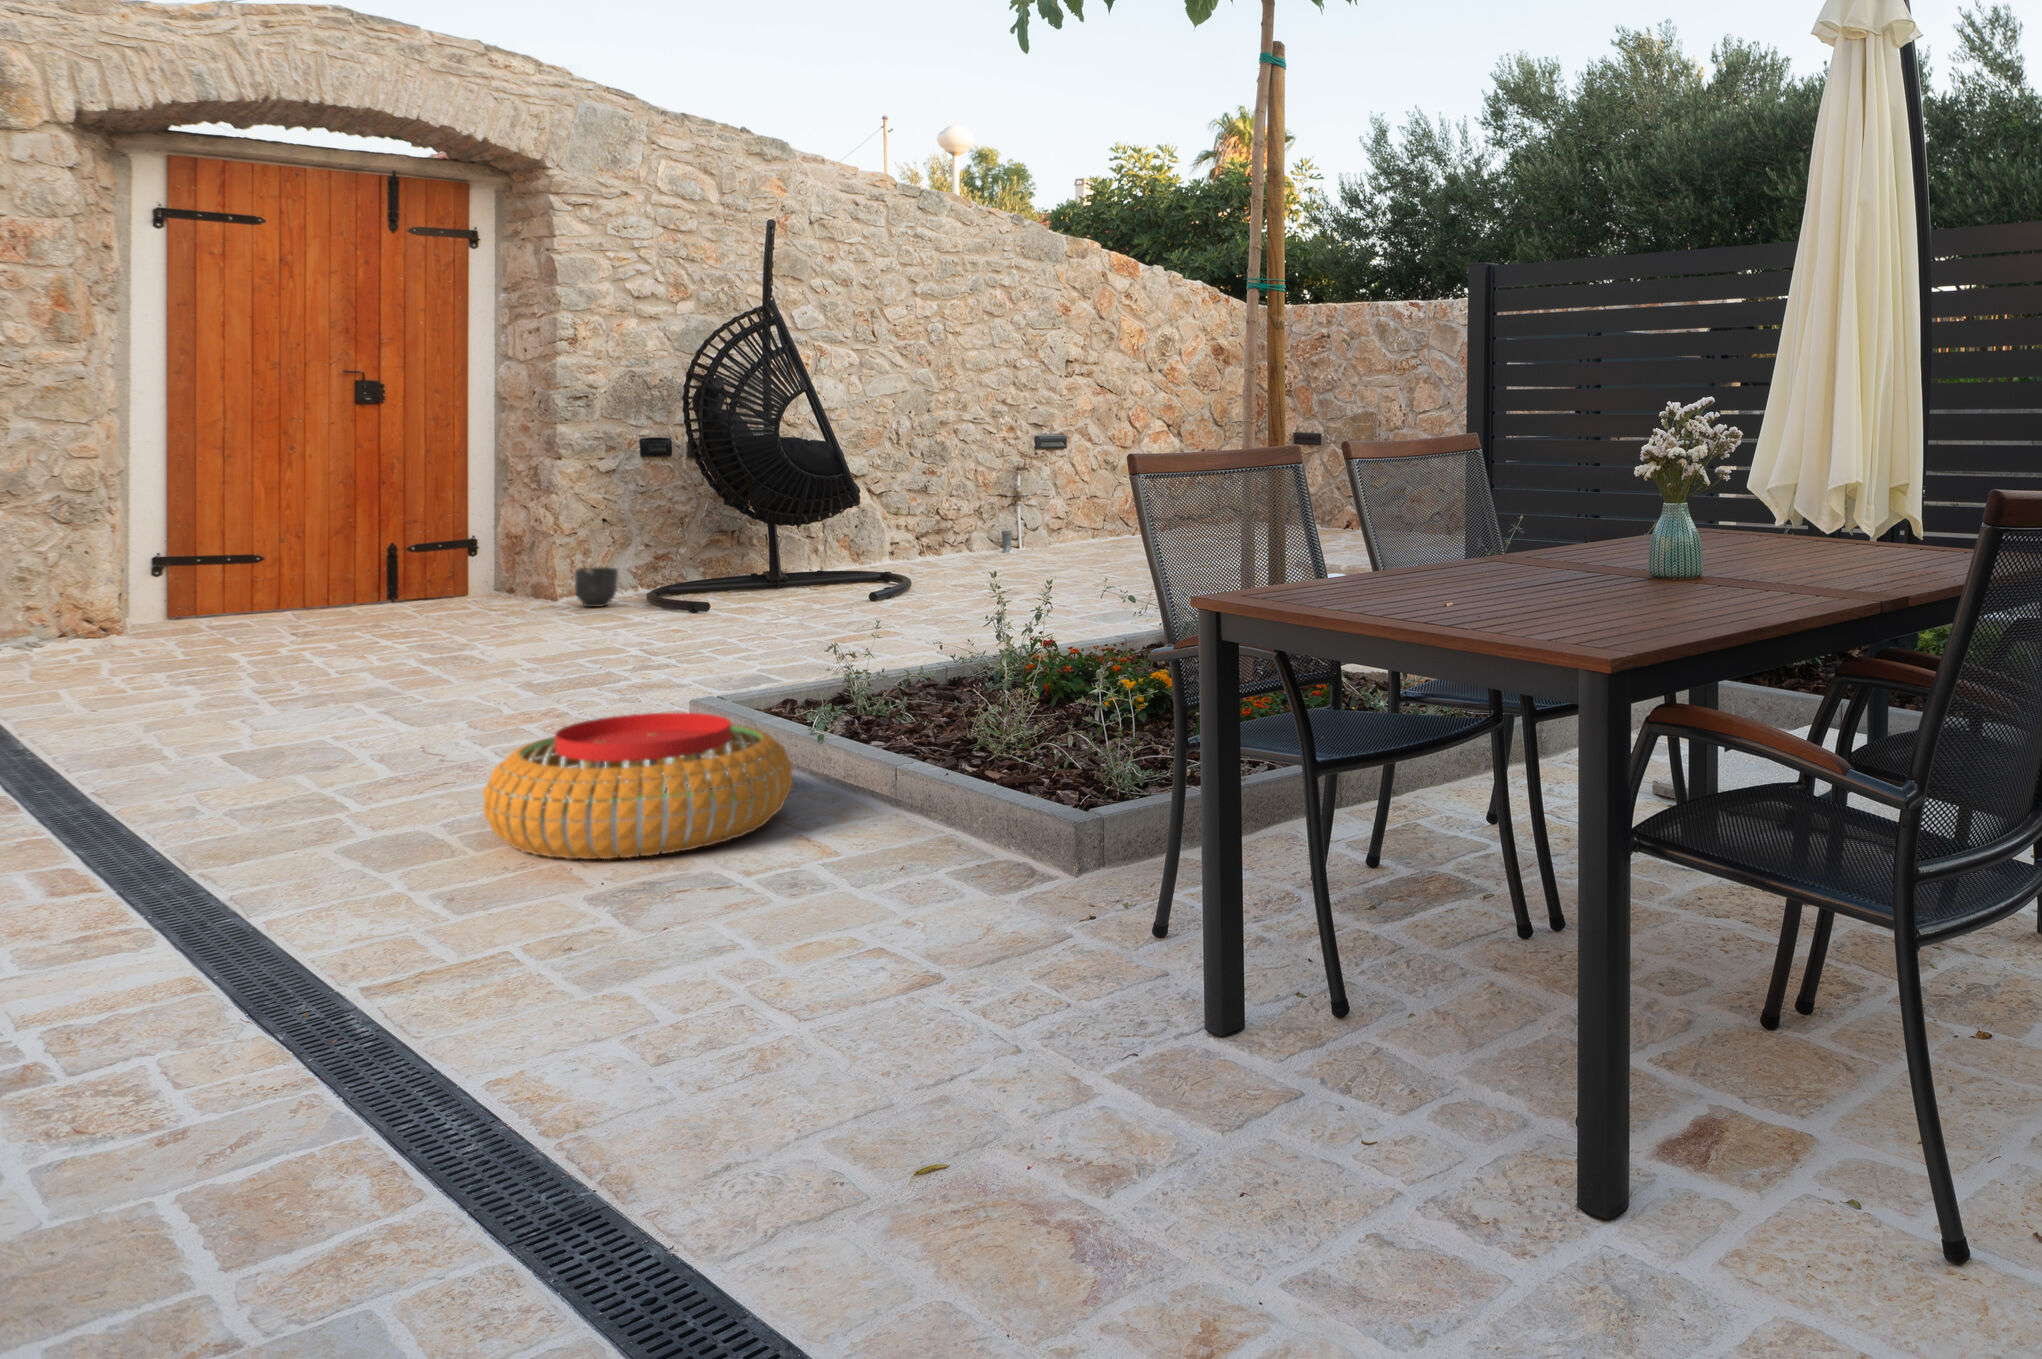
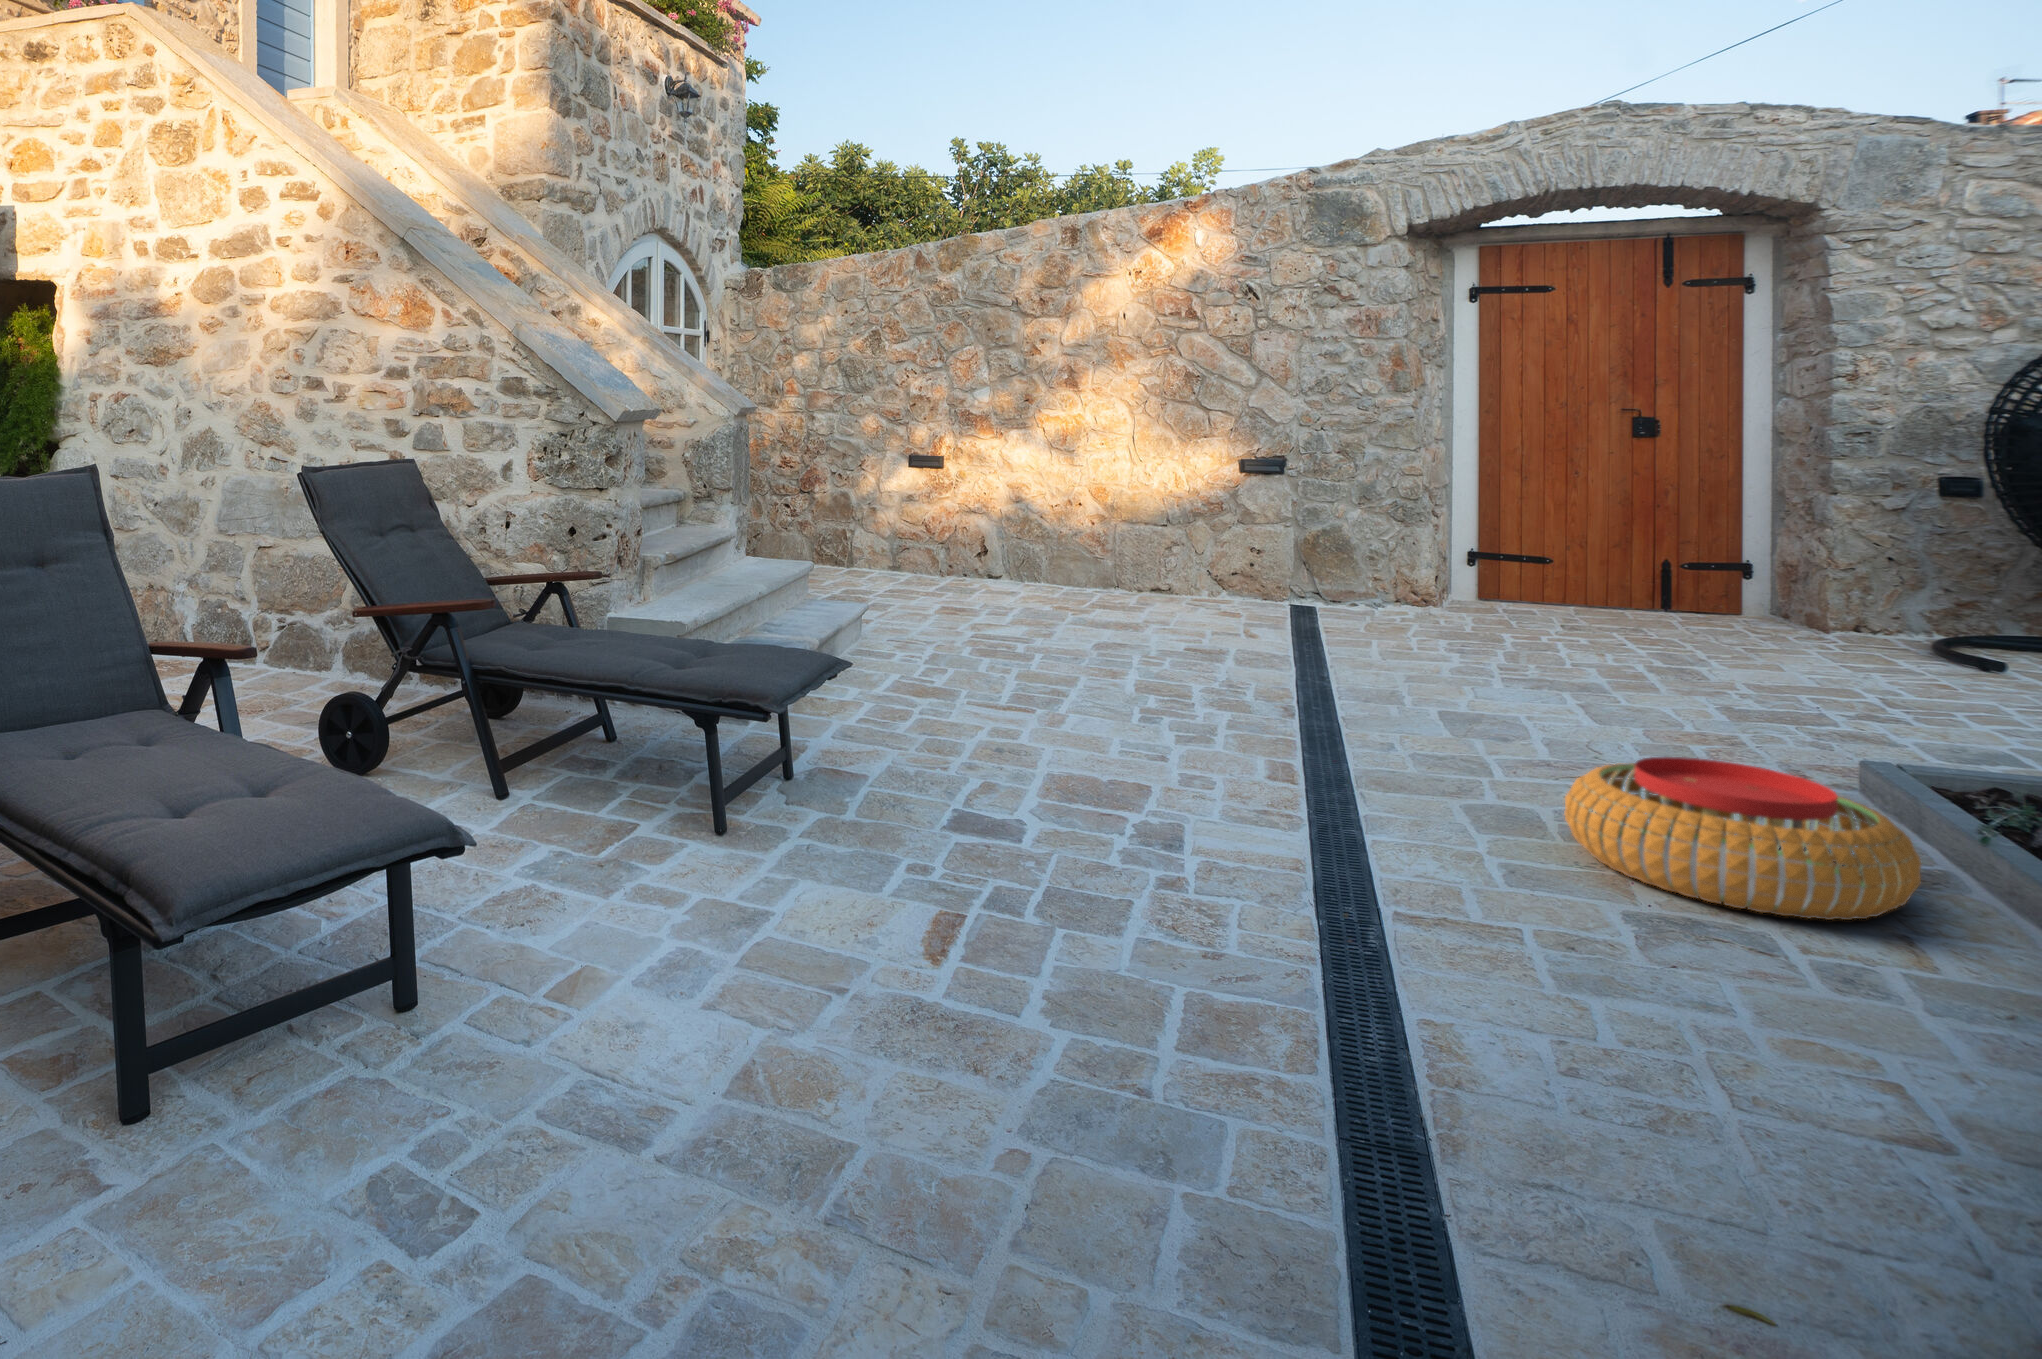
planter: present [575,567,618,607] -> none [1850,605,1905,647]

